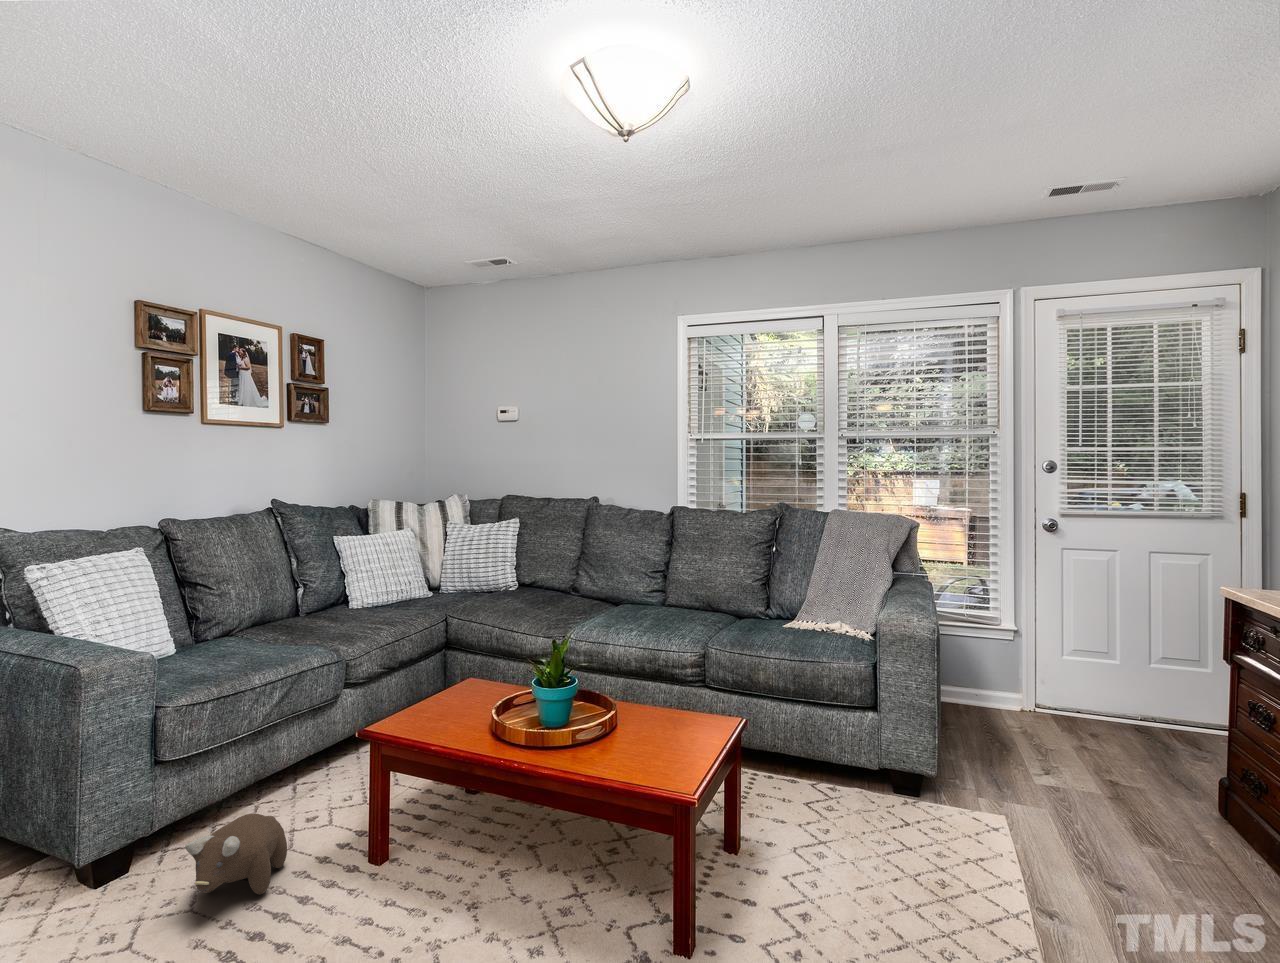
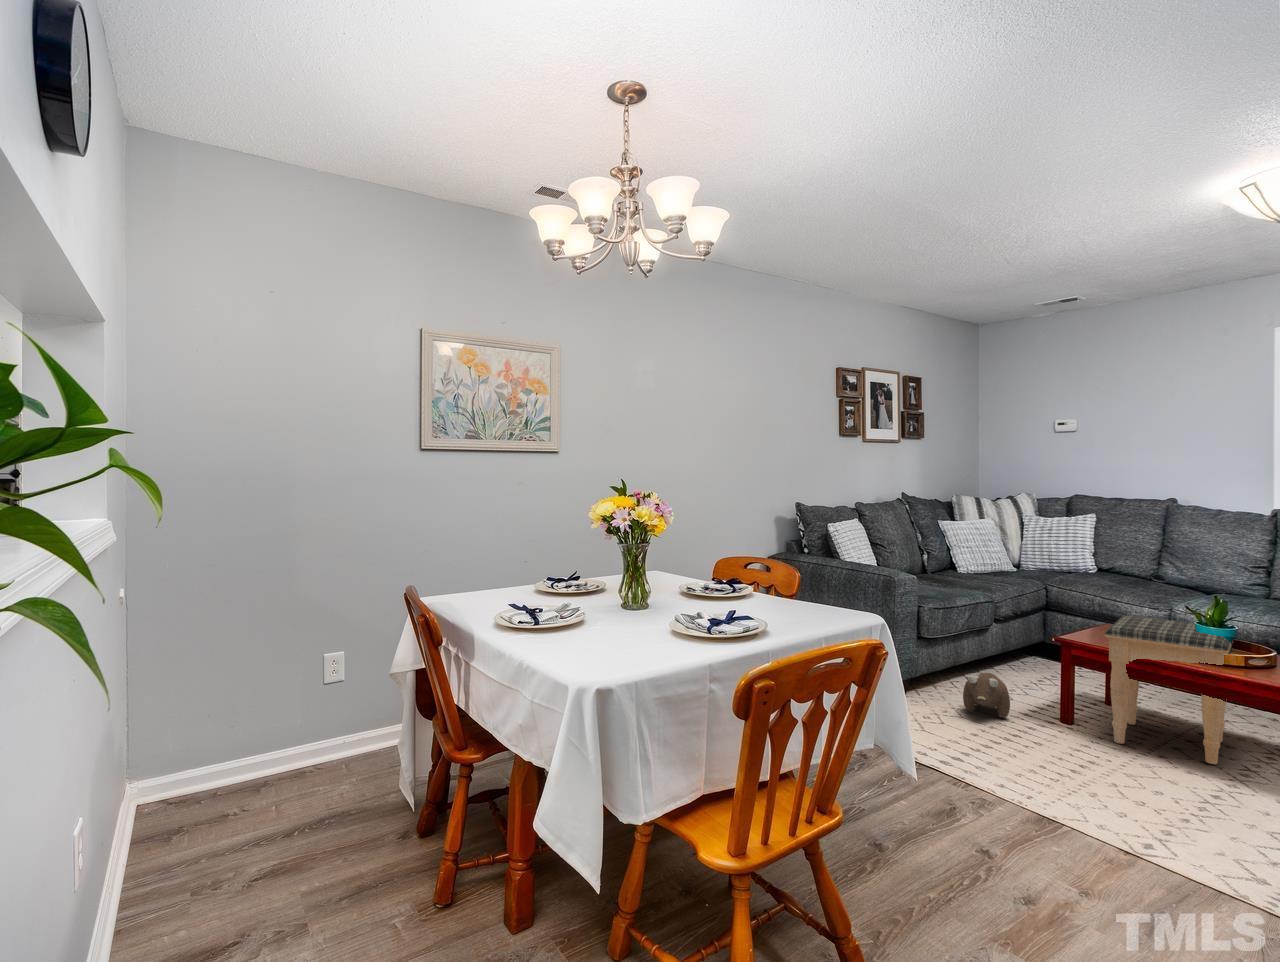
footstool: none [393,684,578,924] -> present [1105,616,1231,764]

